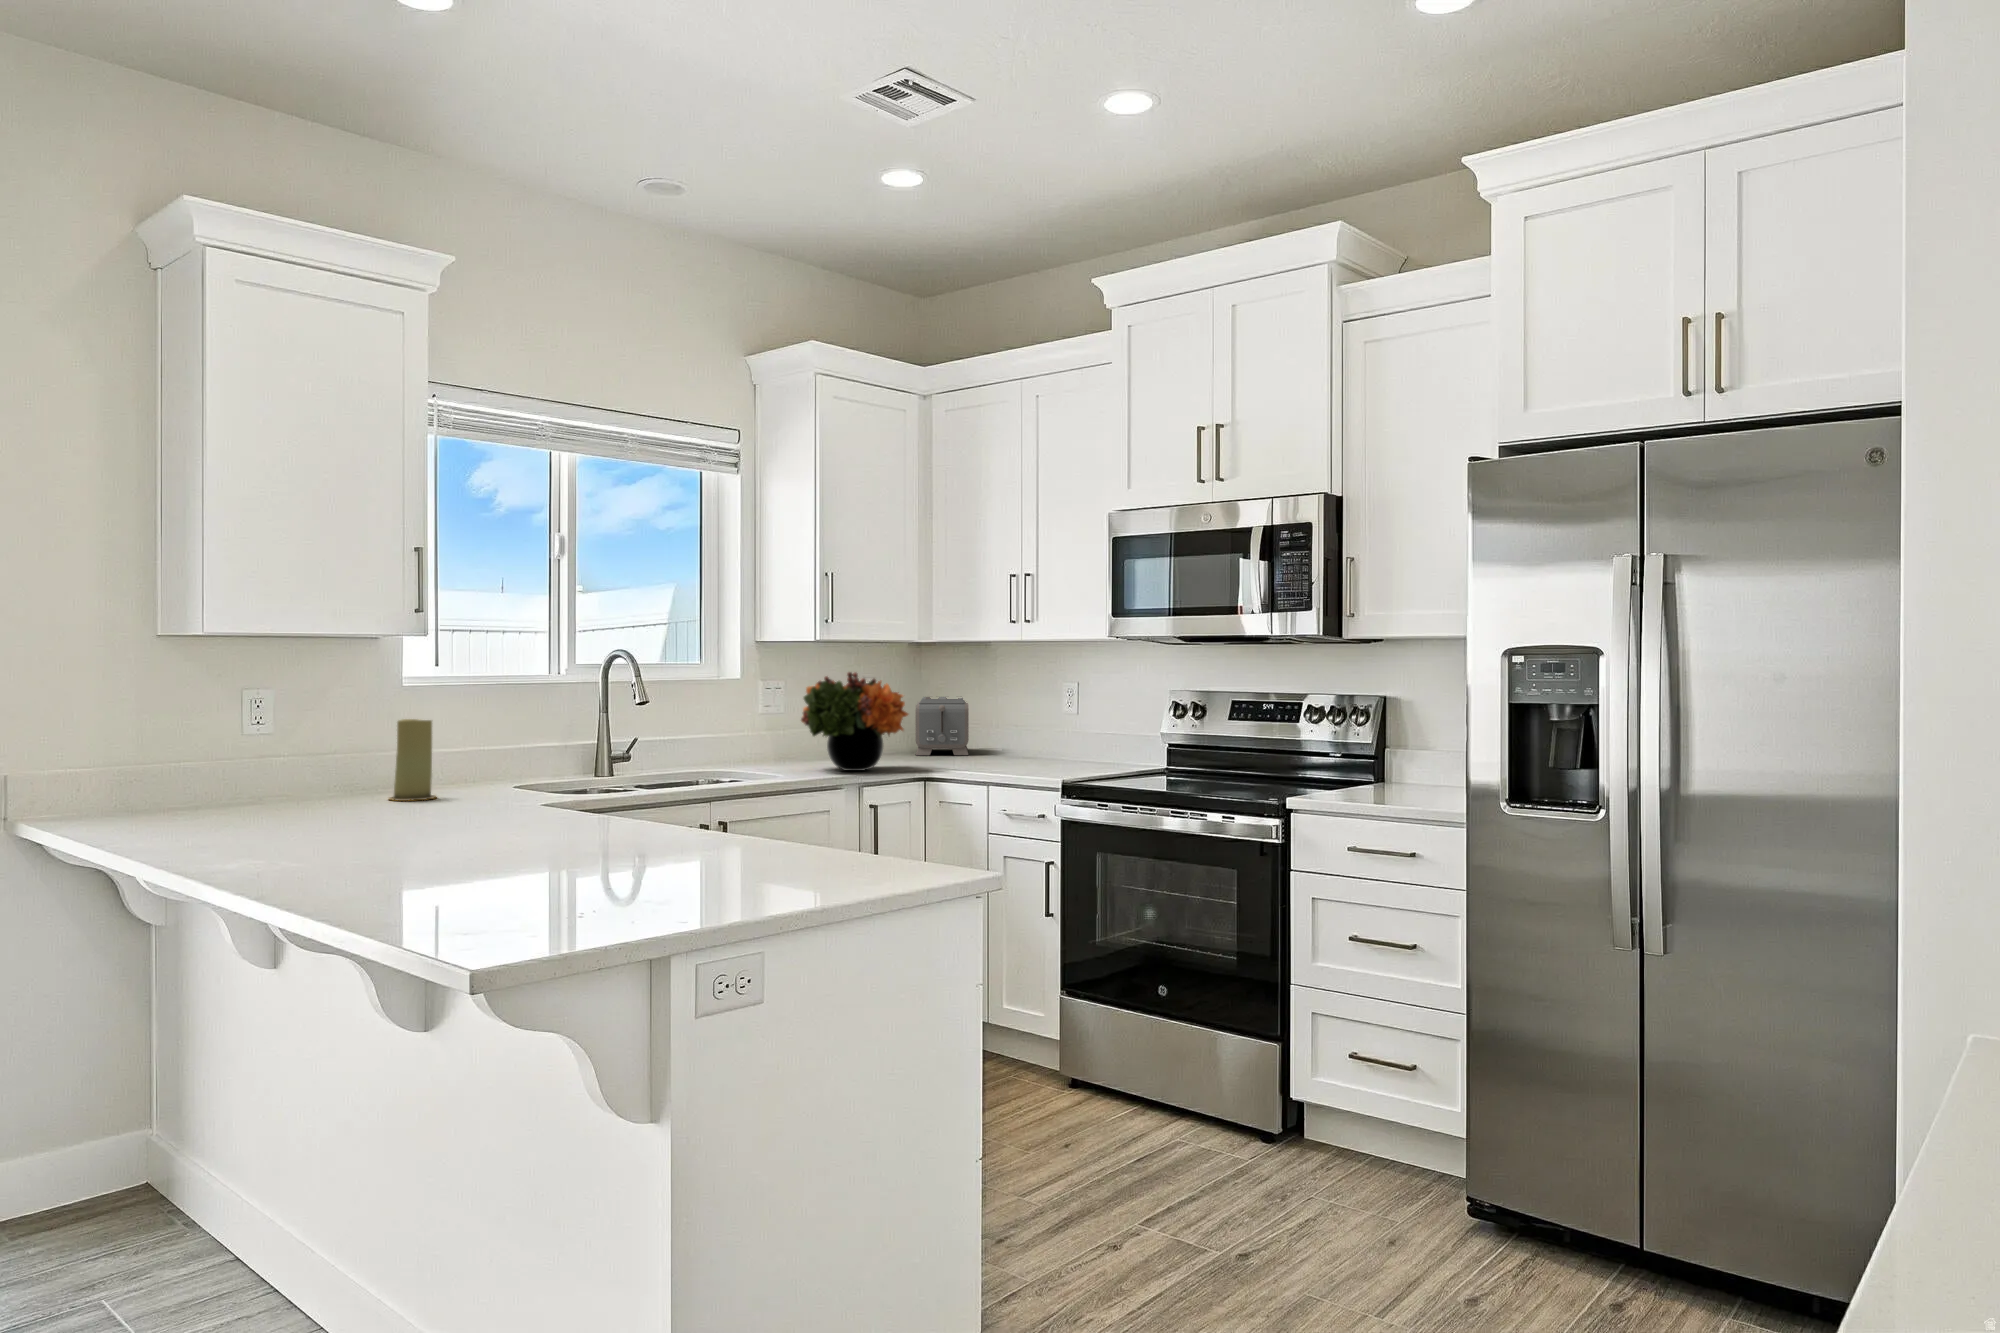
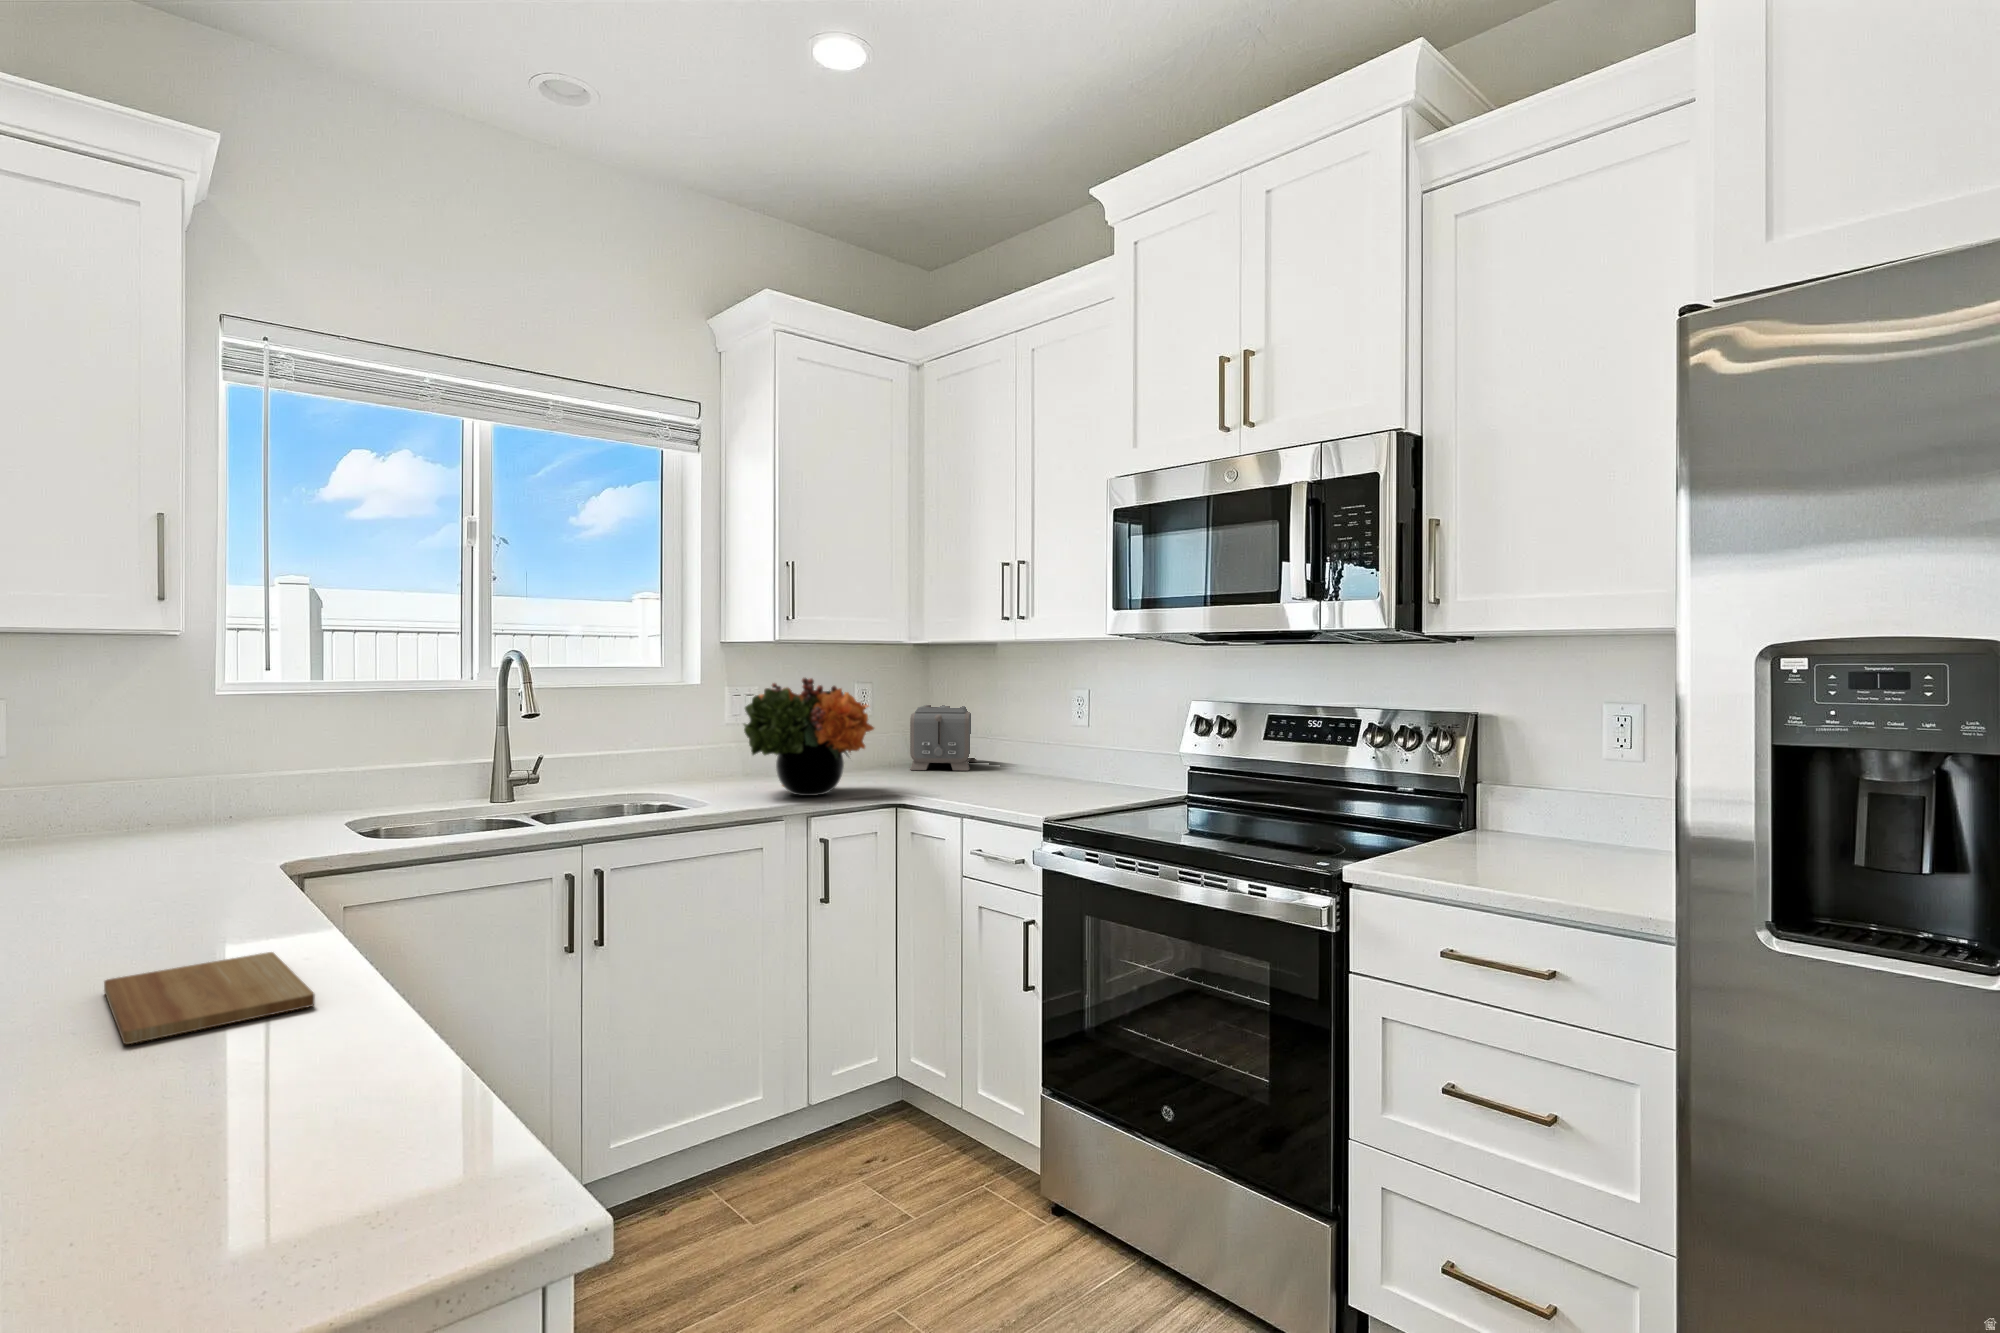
candle: present [389,719,436,801] -> none [121,738,199,849]
cutting board: none [614,829,744,853] -> present [104,952,315,1044]

